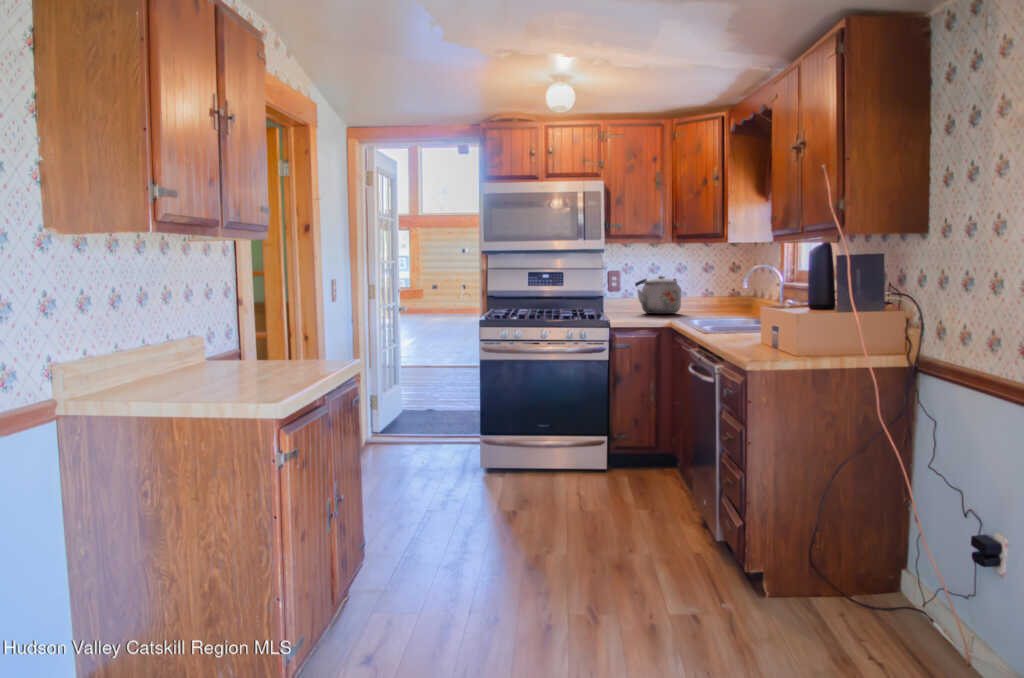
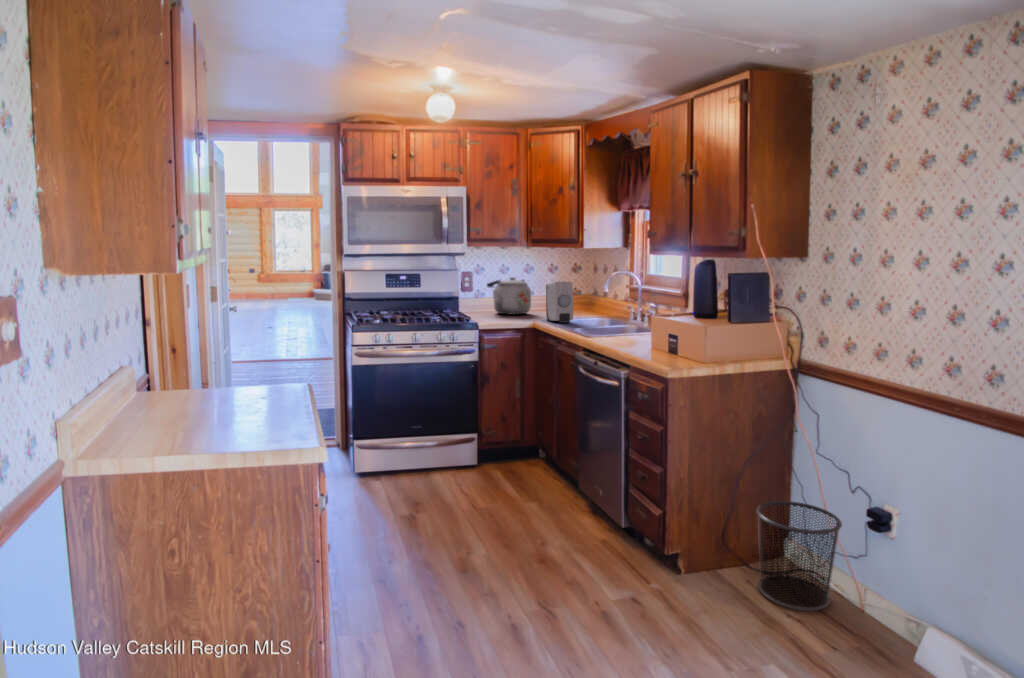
soap dispenser: none [687,278,712,321] -> present [546,281,574,323]
waste bin: none [839,519,945,649] -> present [756,501,842,611]

